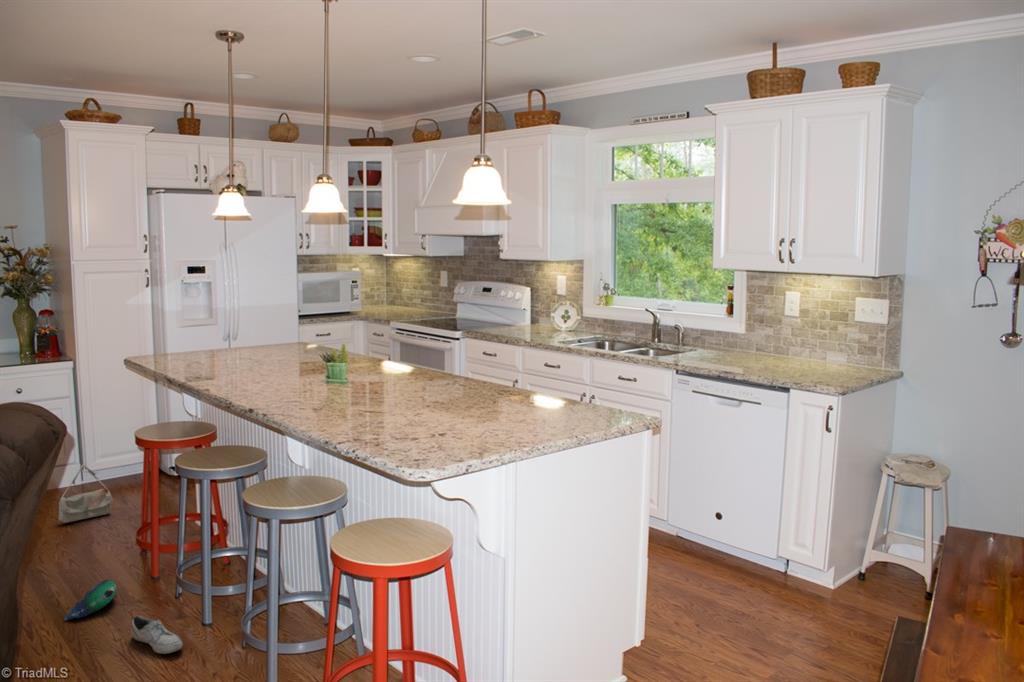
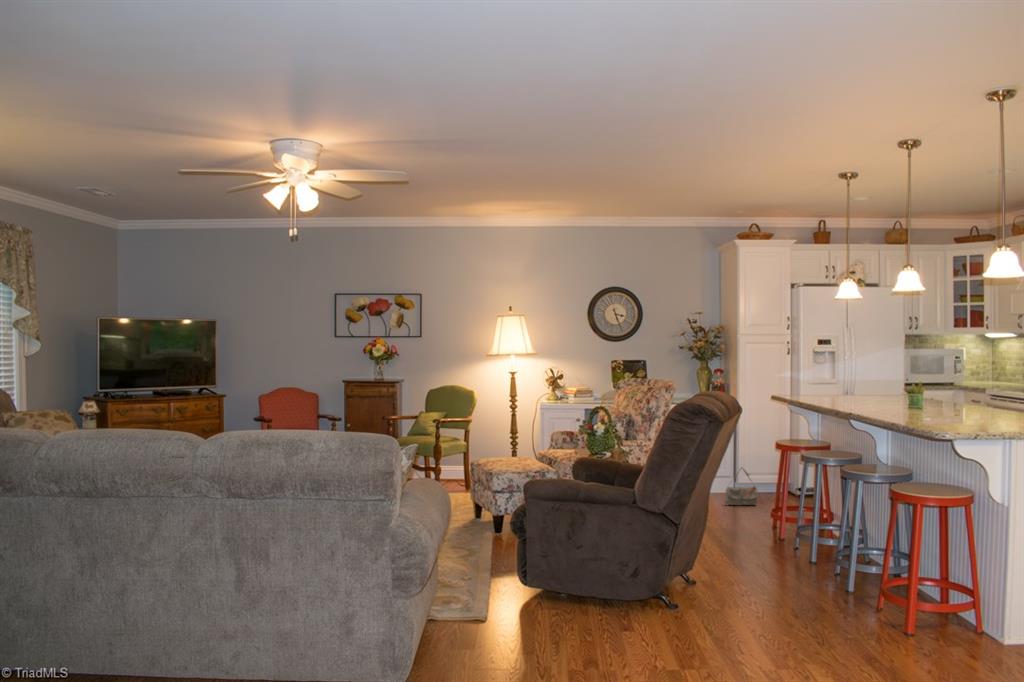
plush toy: present [64,580,117,620] -> none [737,521,767,537]
shoe: present [131,616,183,654] -> none [777,535,808,554]

